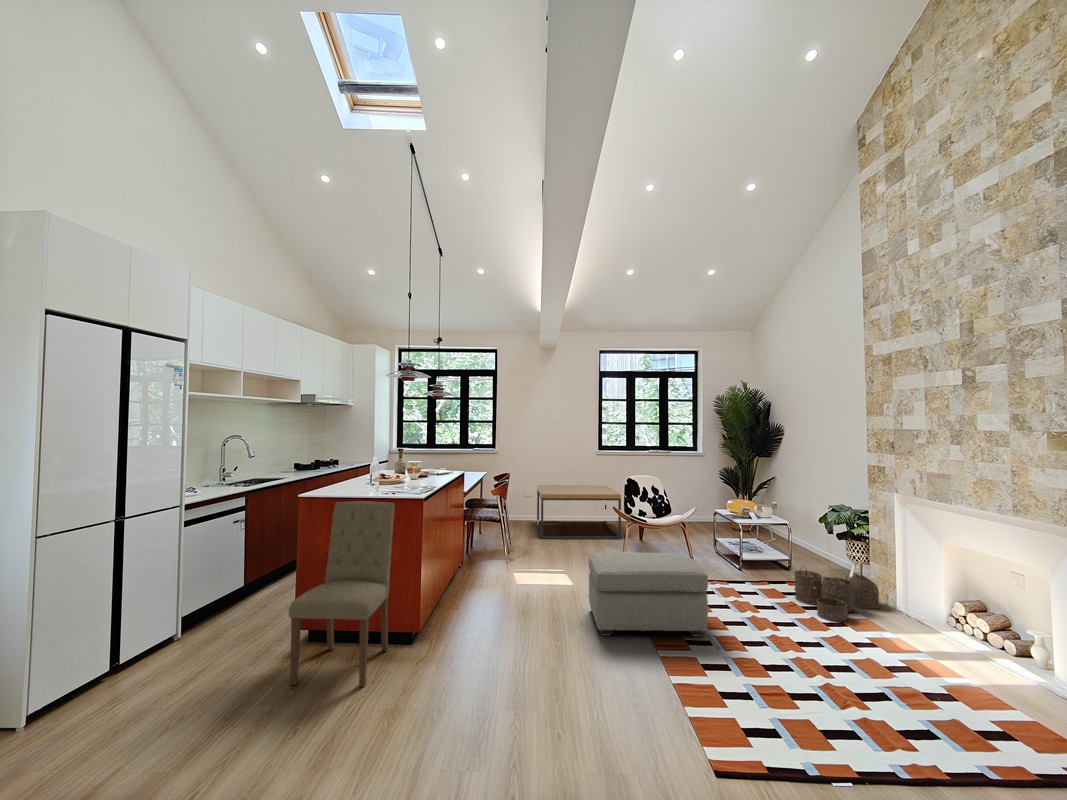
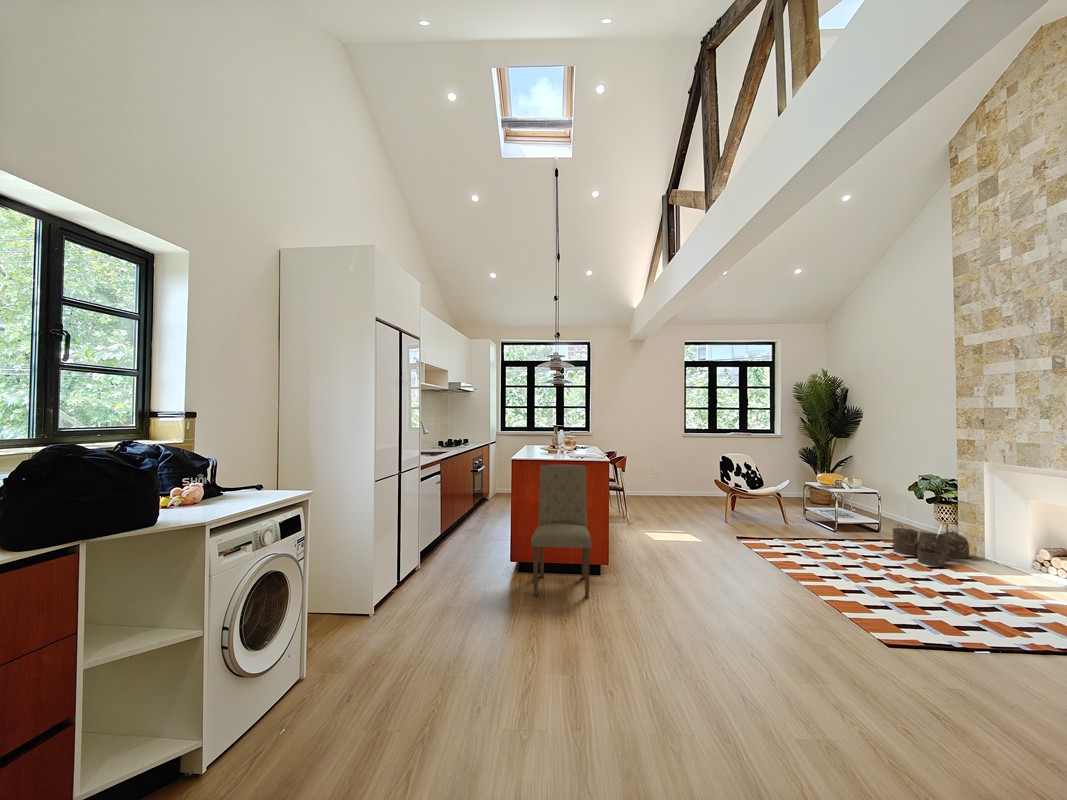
coffee table: present [537,485,621,539] -> none [631,463,715,508]
ottoman: present [589,552,708,637] -> none [723,510,834,574]

